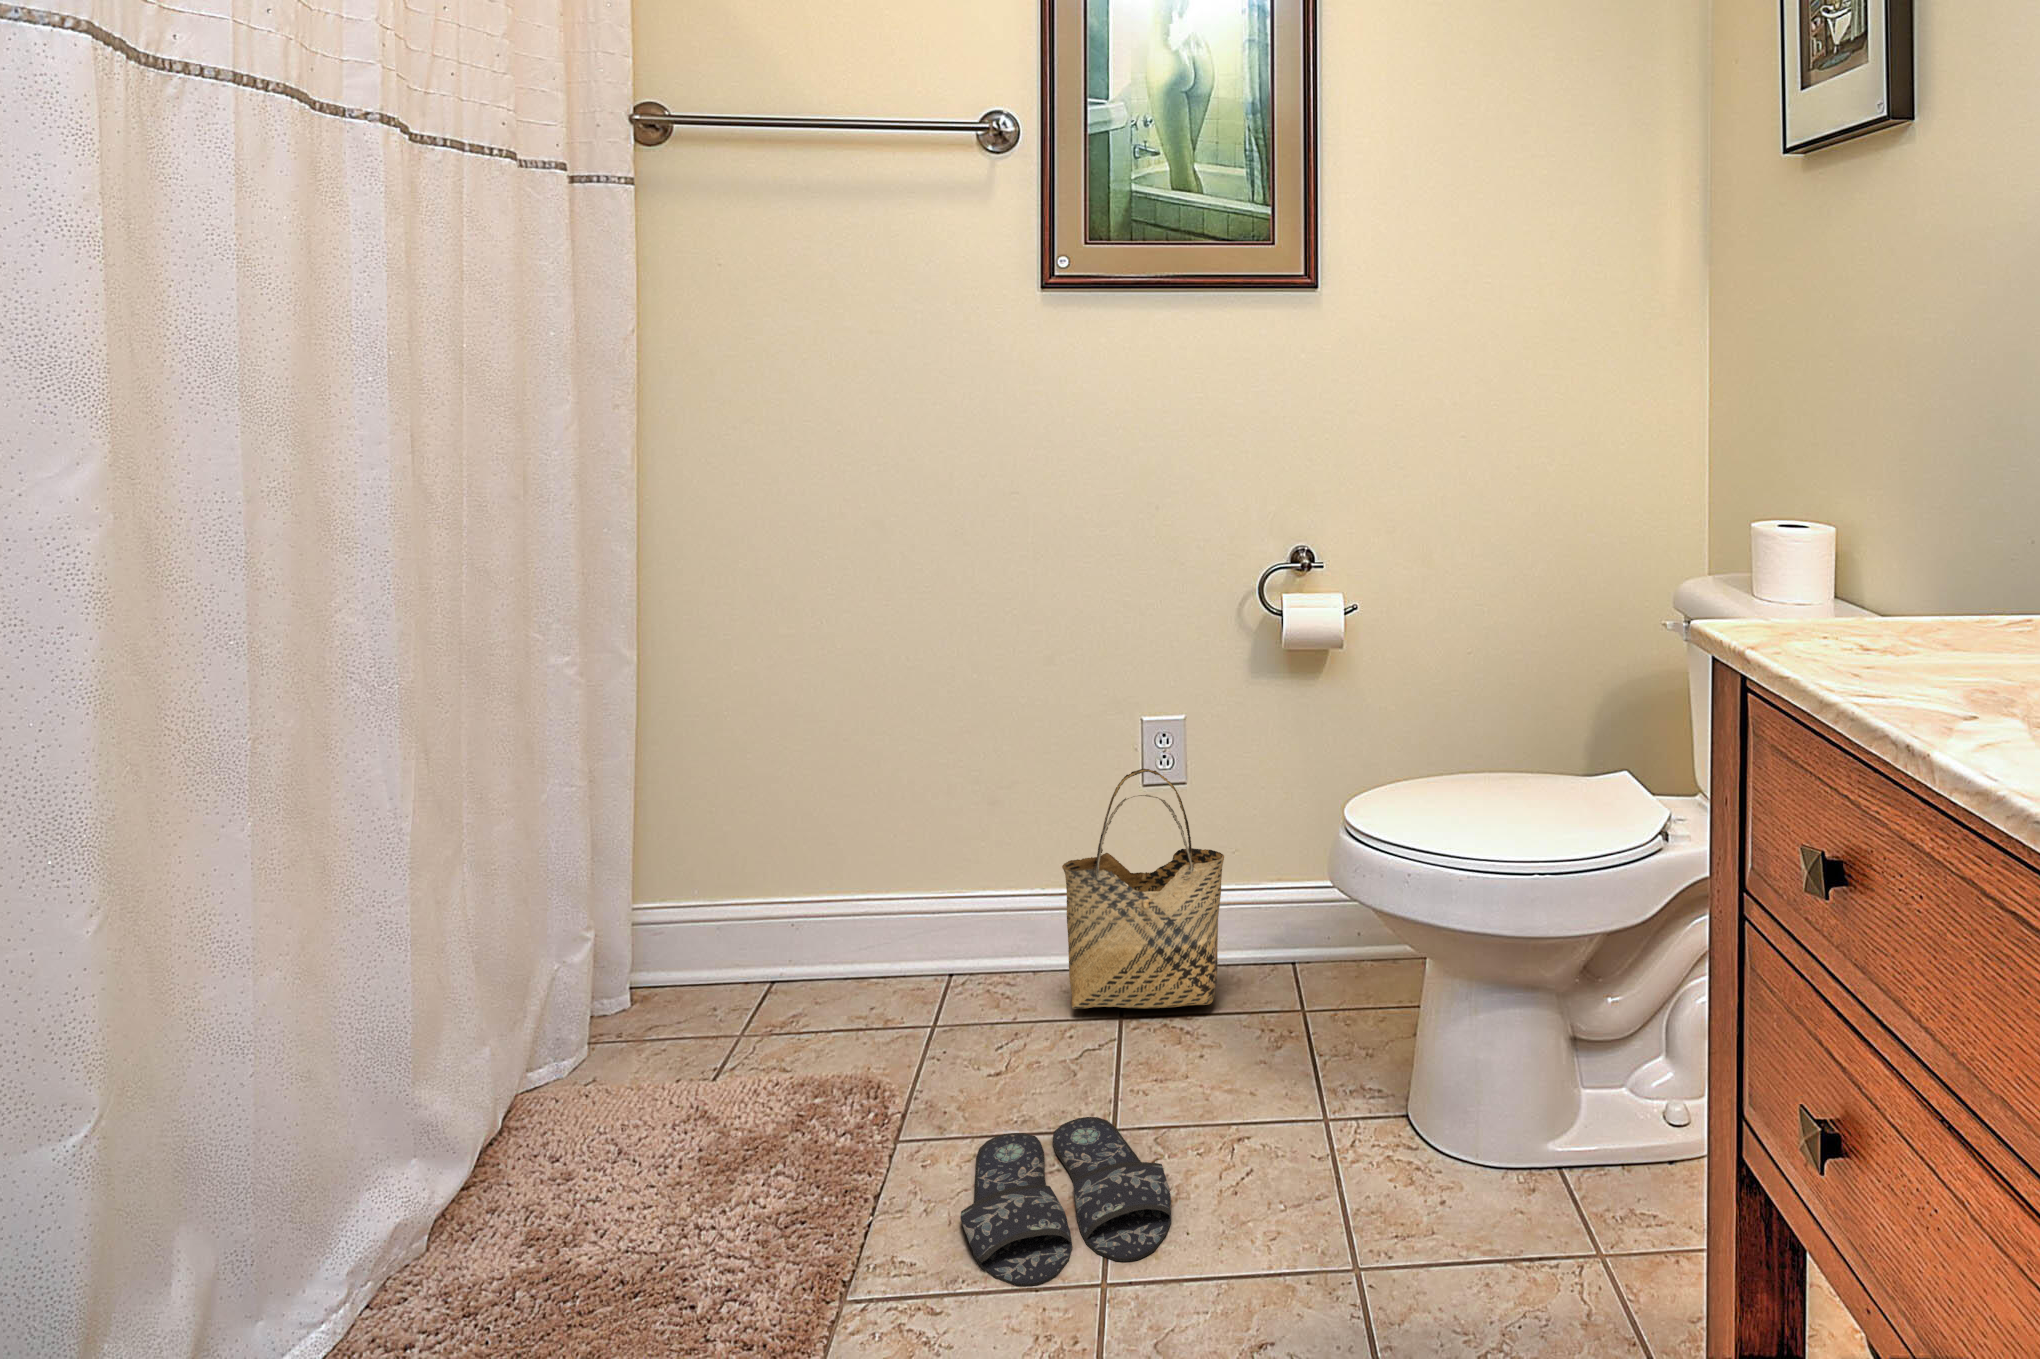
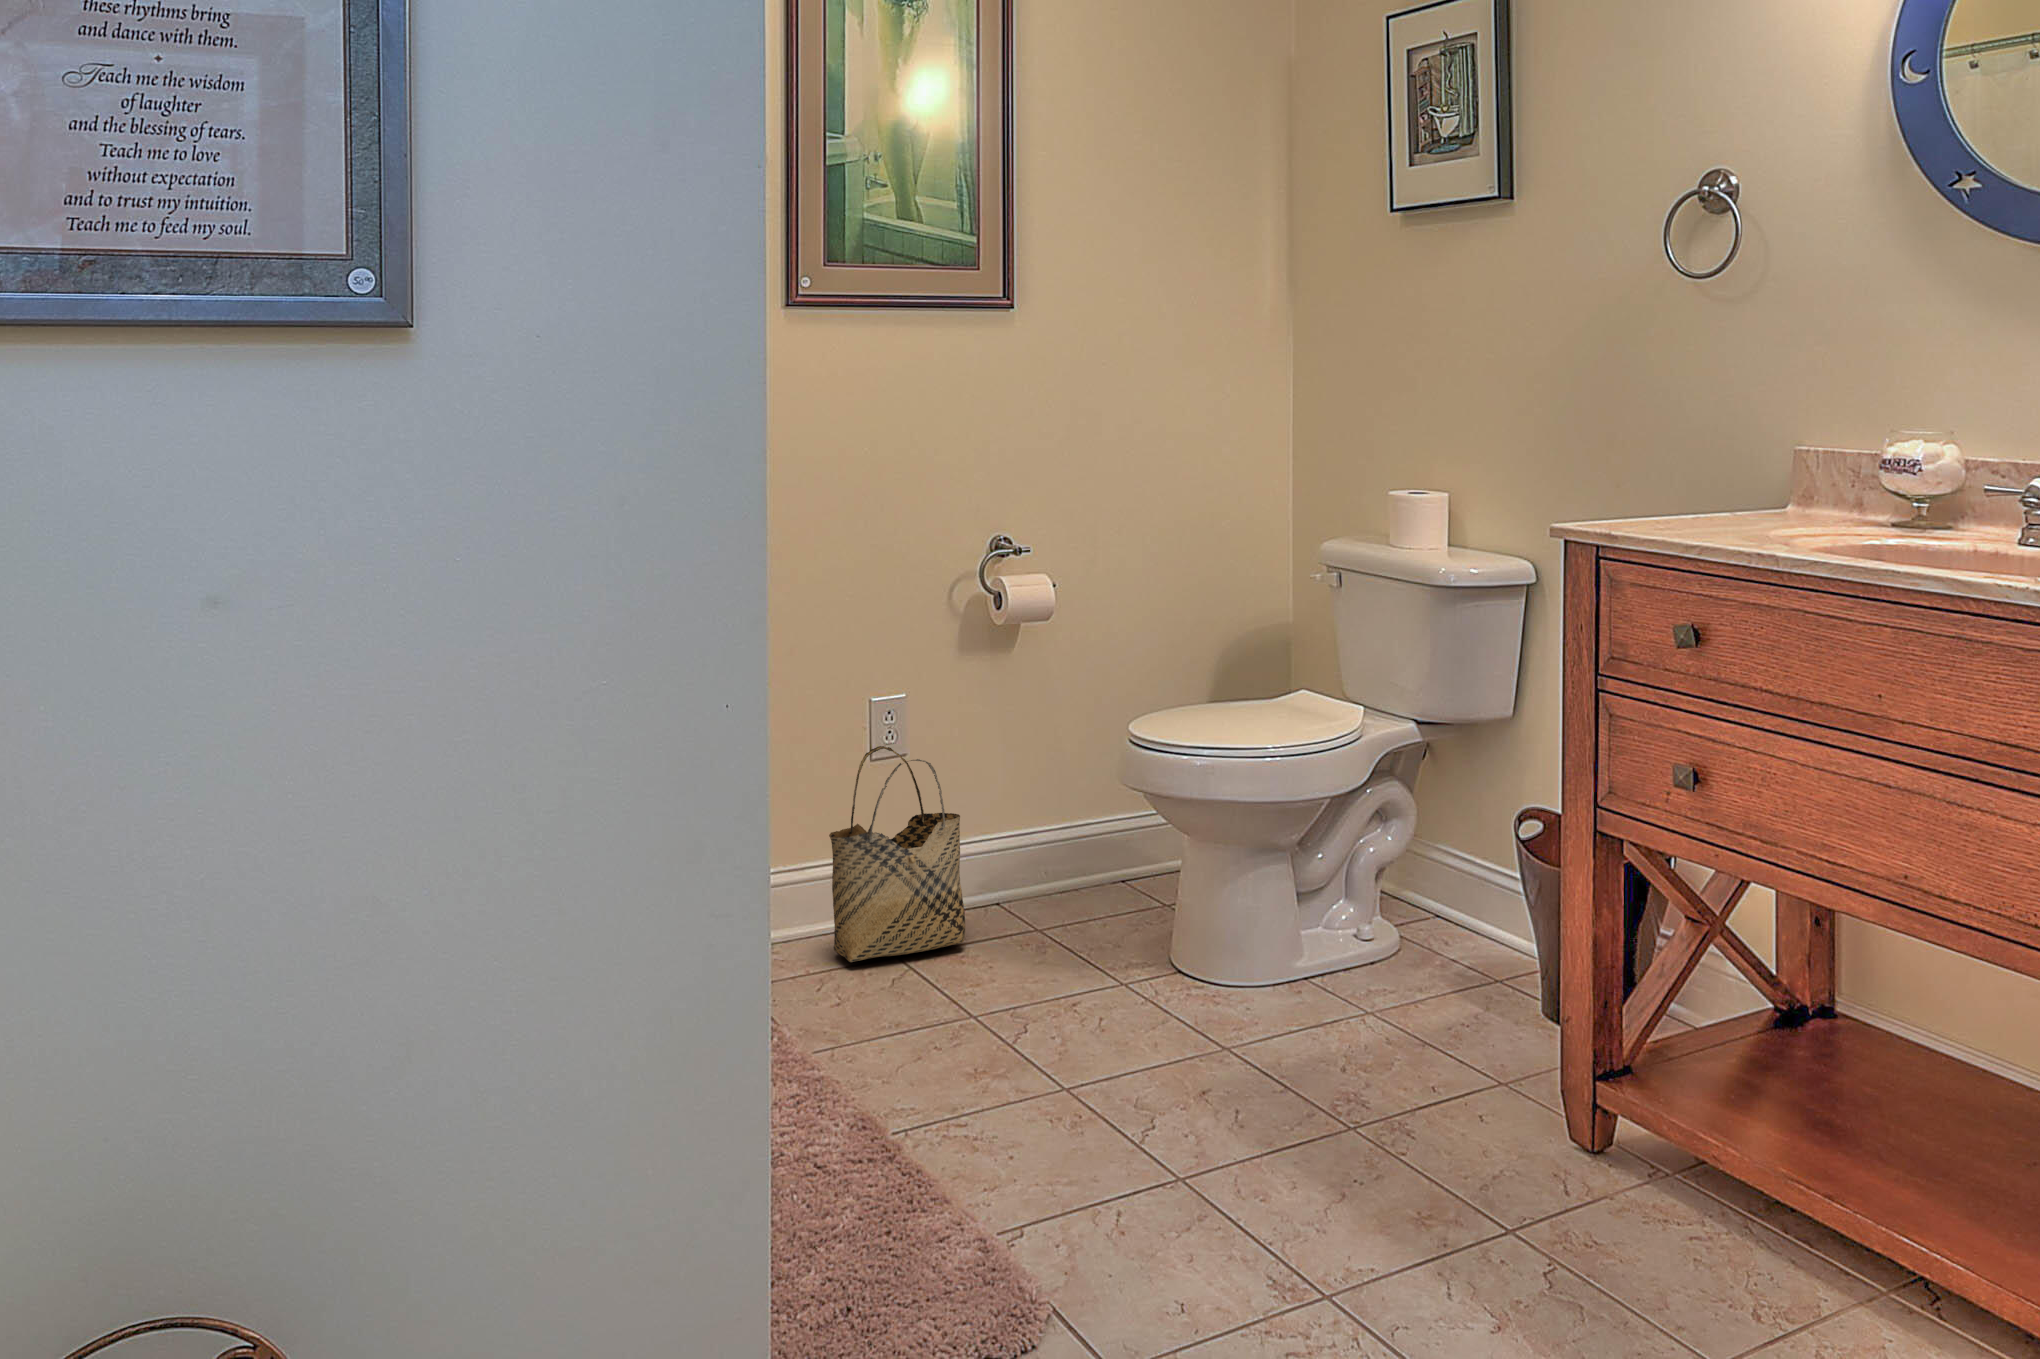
slippers: present [960,1117,1171,1287] -> none [878,1017,1077,1110]

